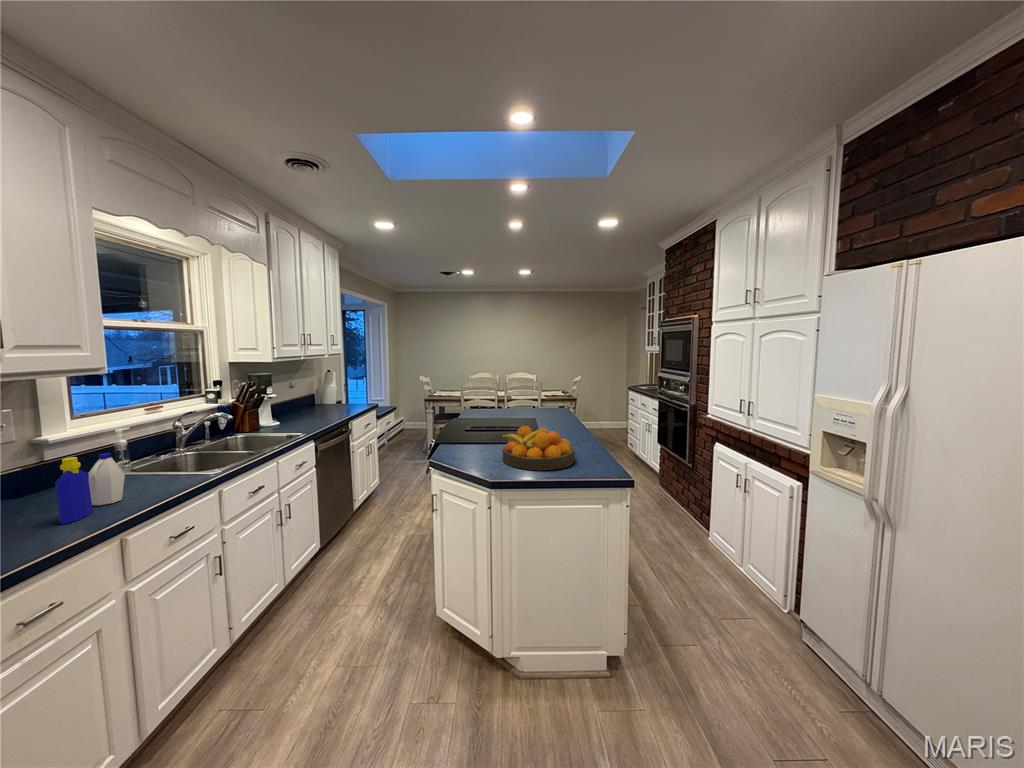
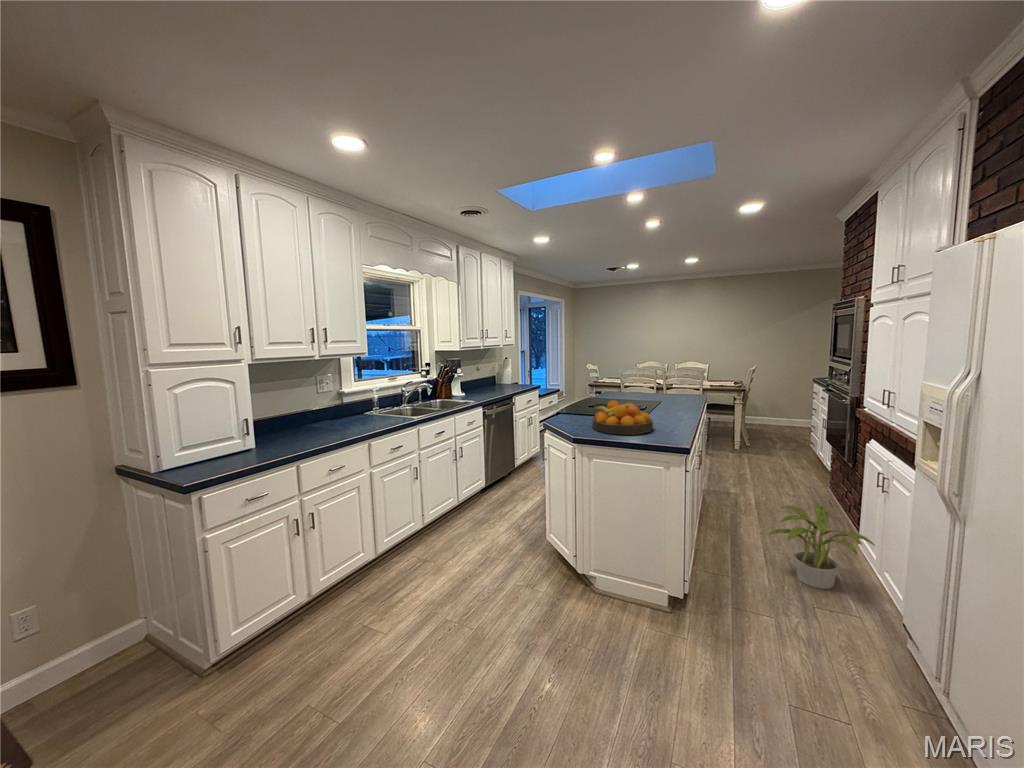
bottle: present [55,453,125,524] -> none [345,399,373,432]
potted plant: none [665,513,751,596] -> present [769,506,875,589]

